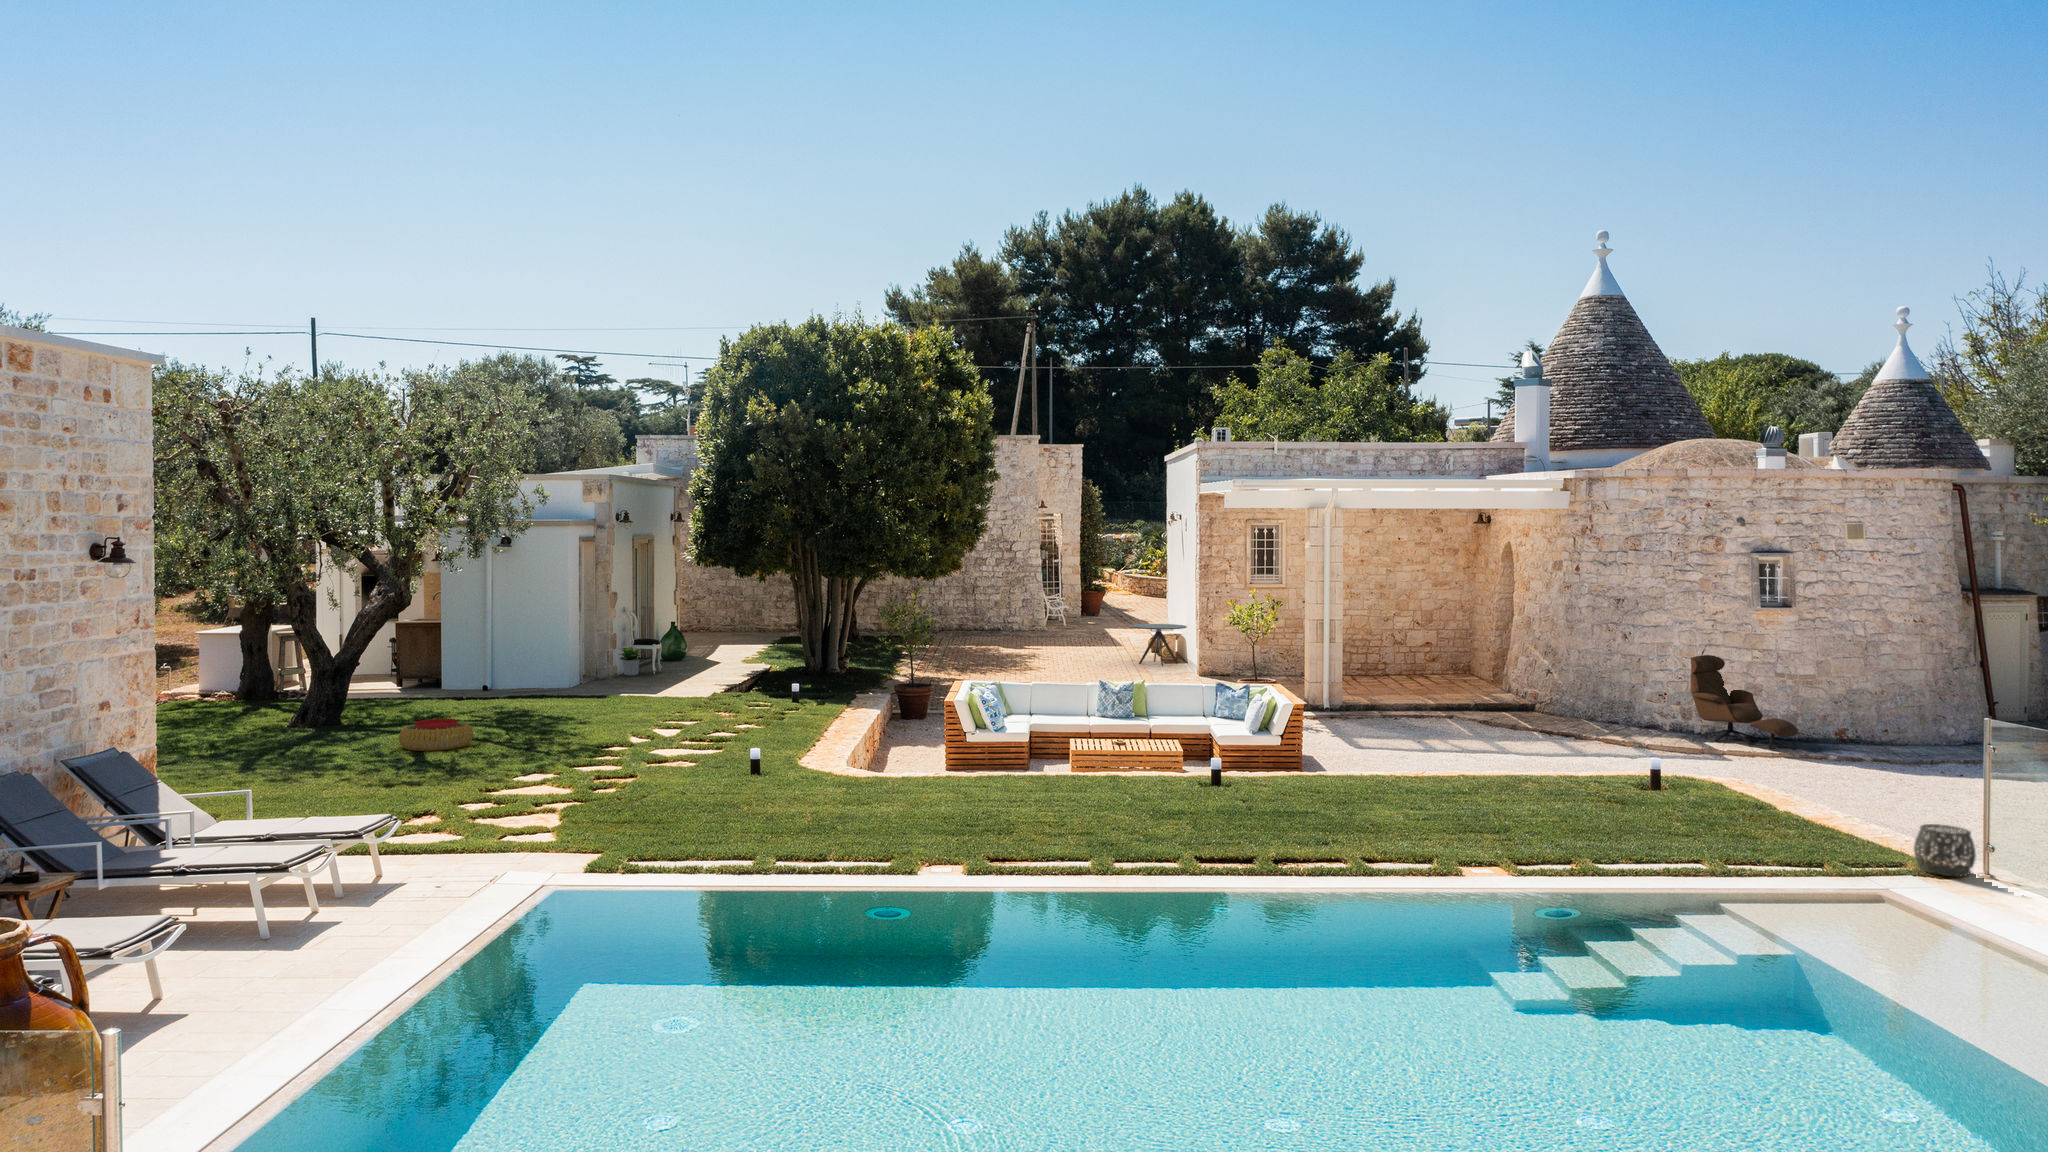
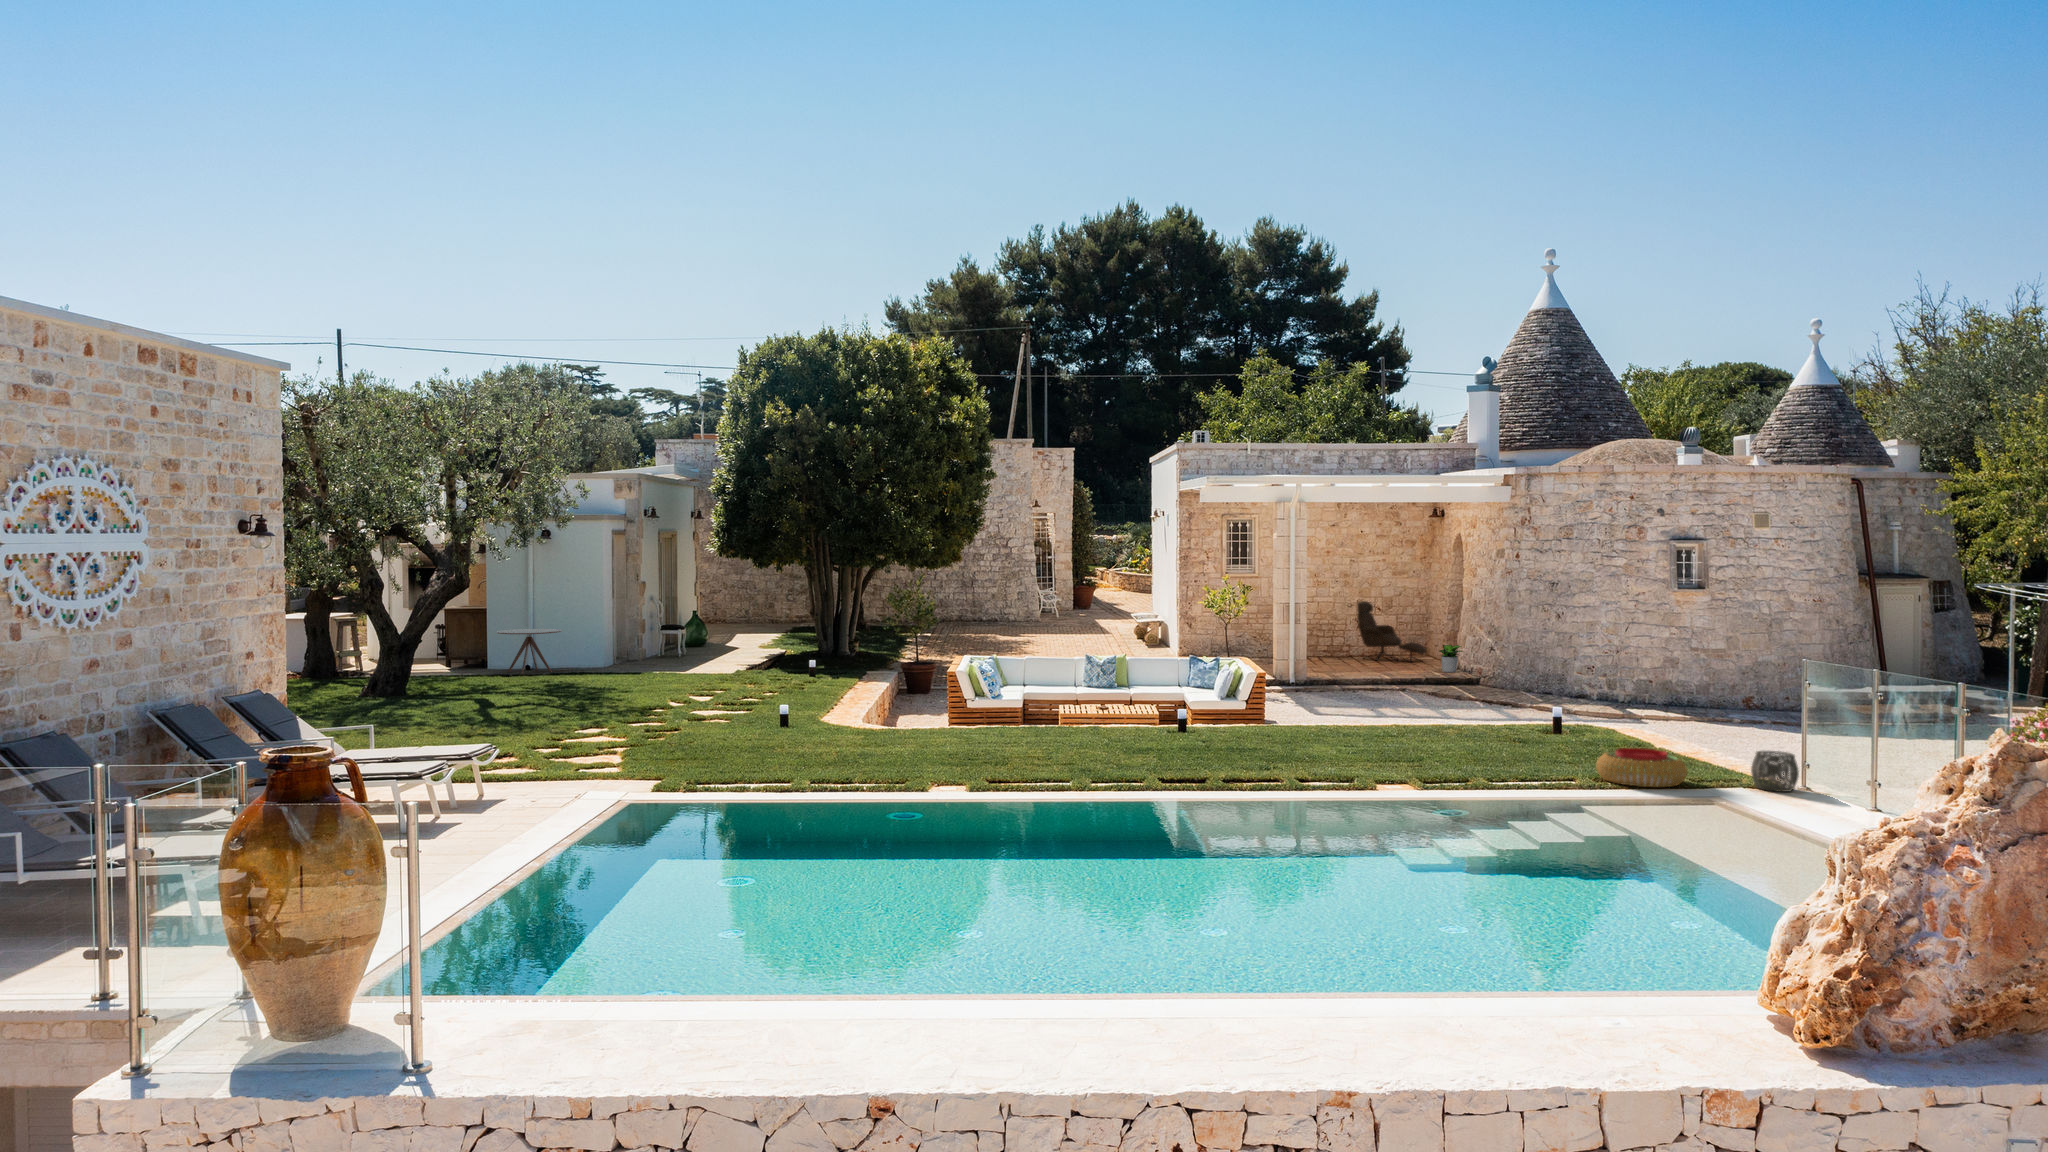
round table: present [1131,624,1187,666] -> present [496,629,562,674]
potted plant: present [619,647,642,676] -> present [1439,645,1462,673]
lounge chair: present [1691,655,1798,749] -> present [1357,601,1426,661]
pouf: present [399,719,473,751] -> present [1597,748,1687,787]

